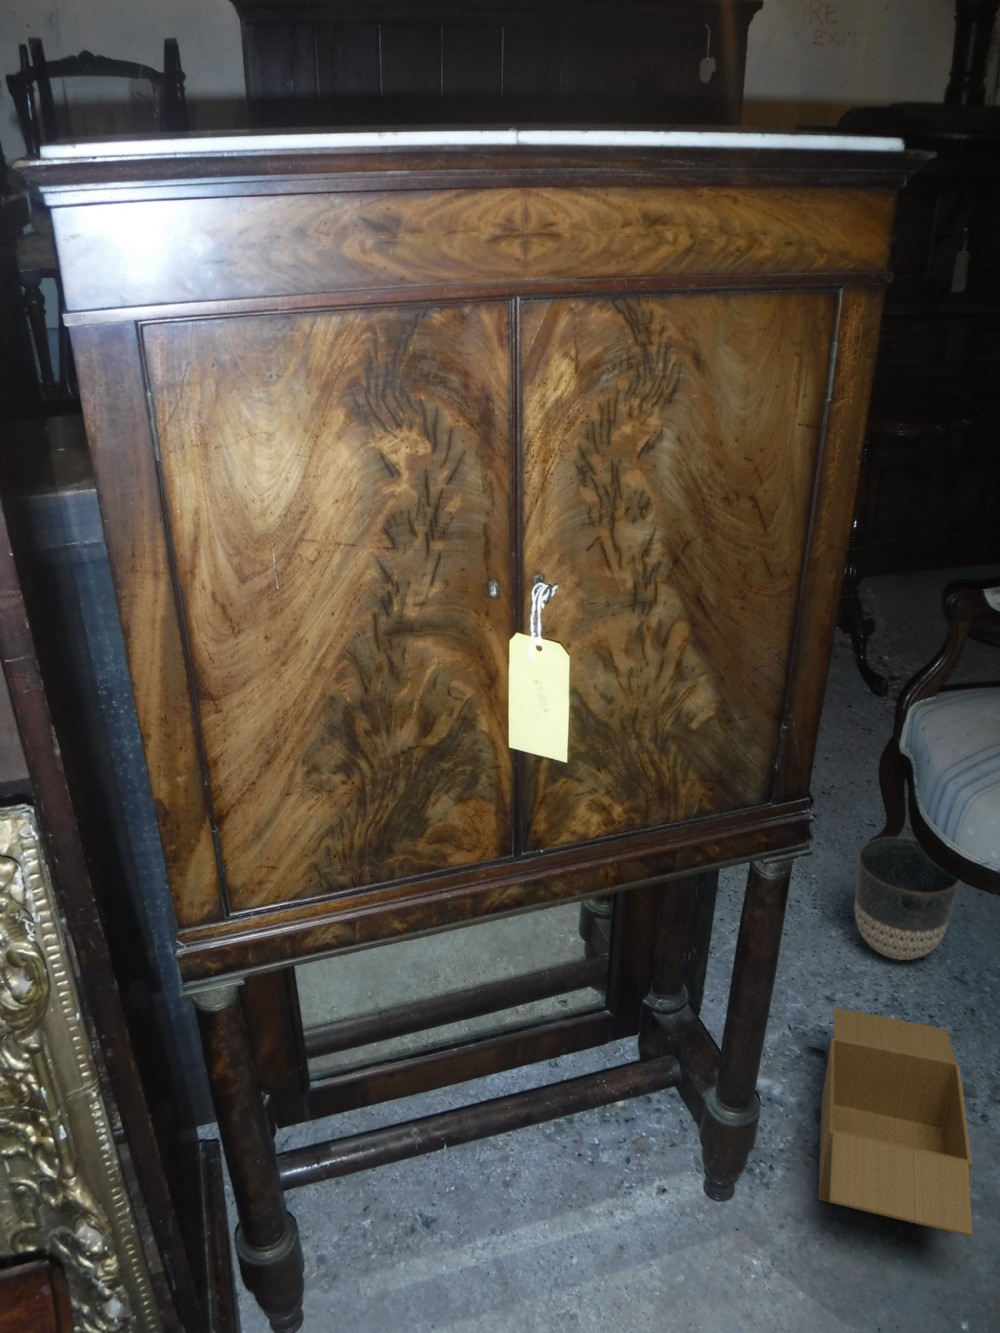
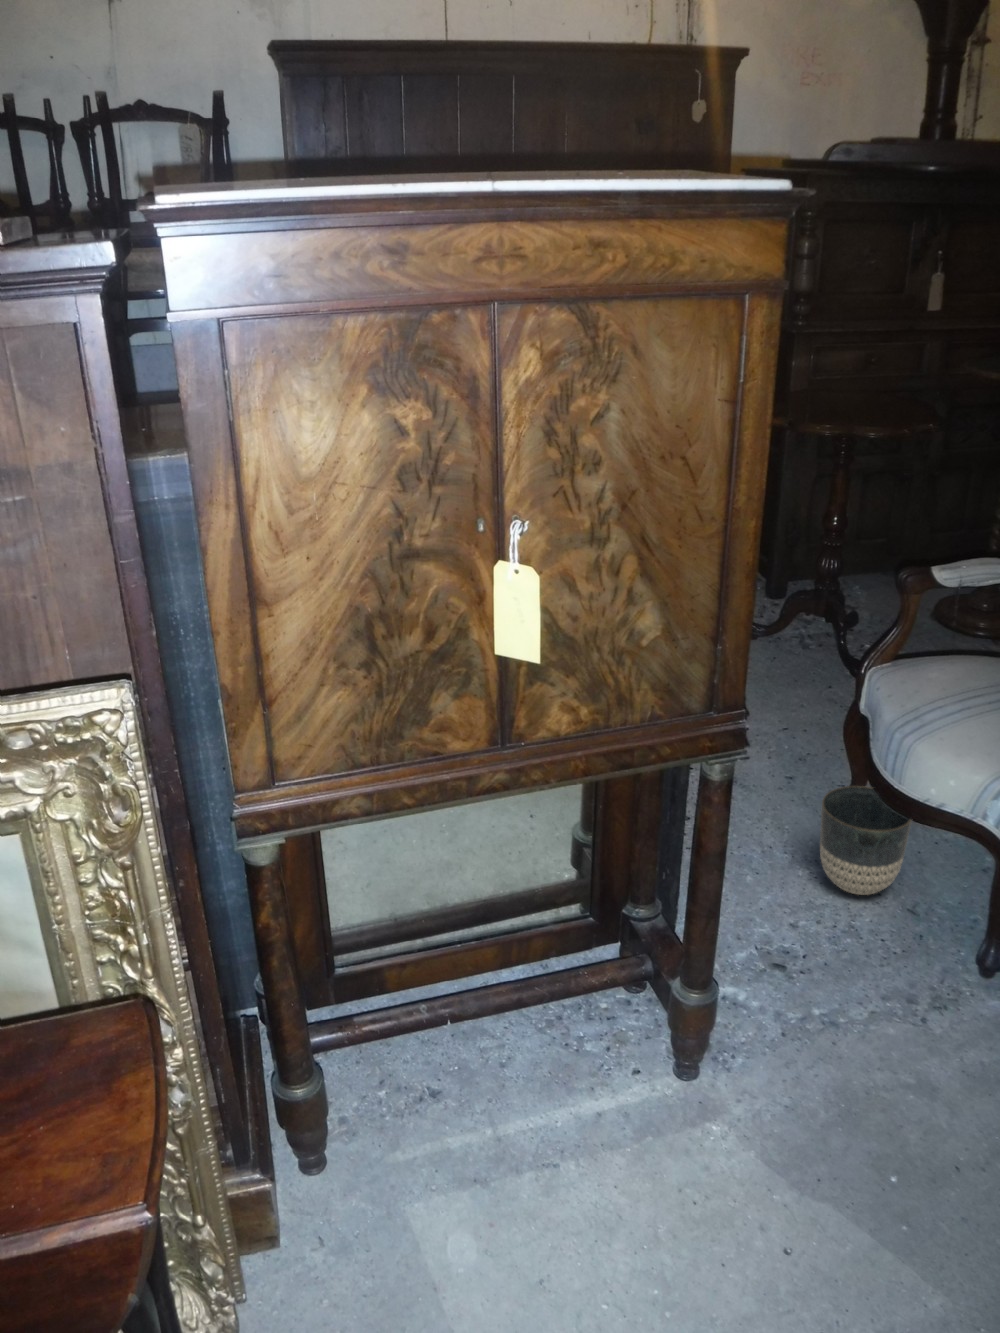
cardboard box: present [818,1008,973,1237] -> none [771,925,899,1106]

